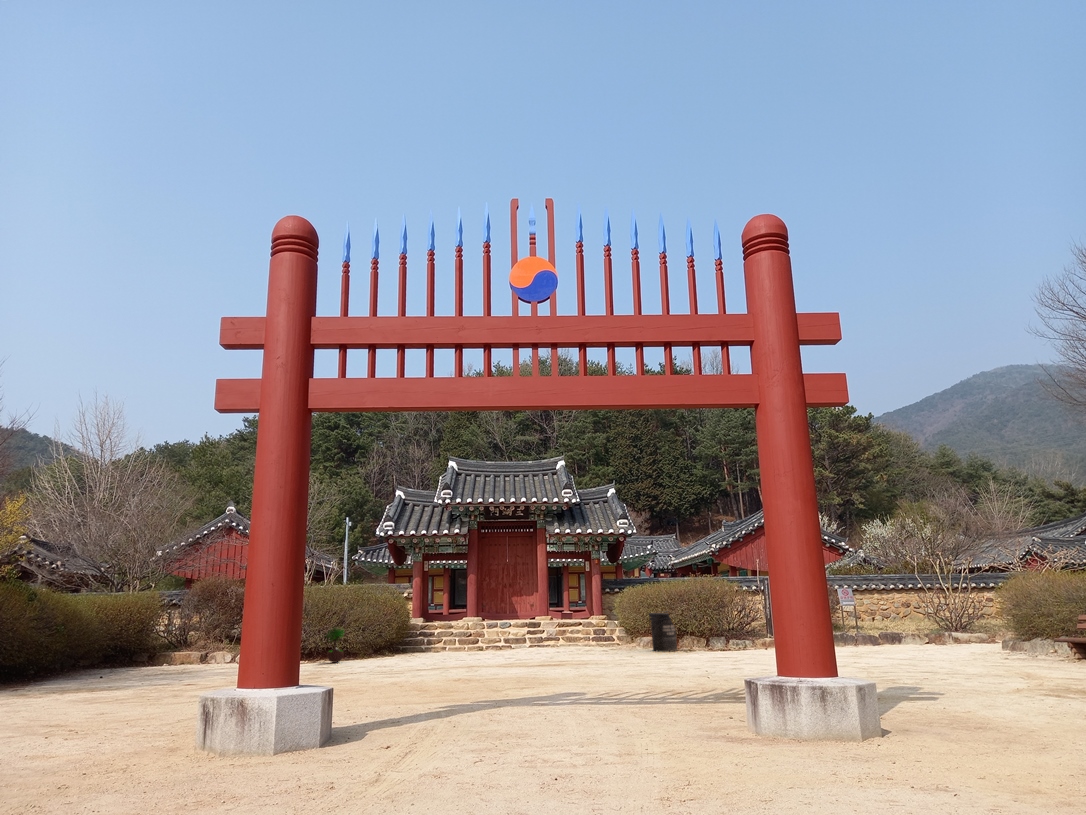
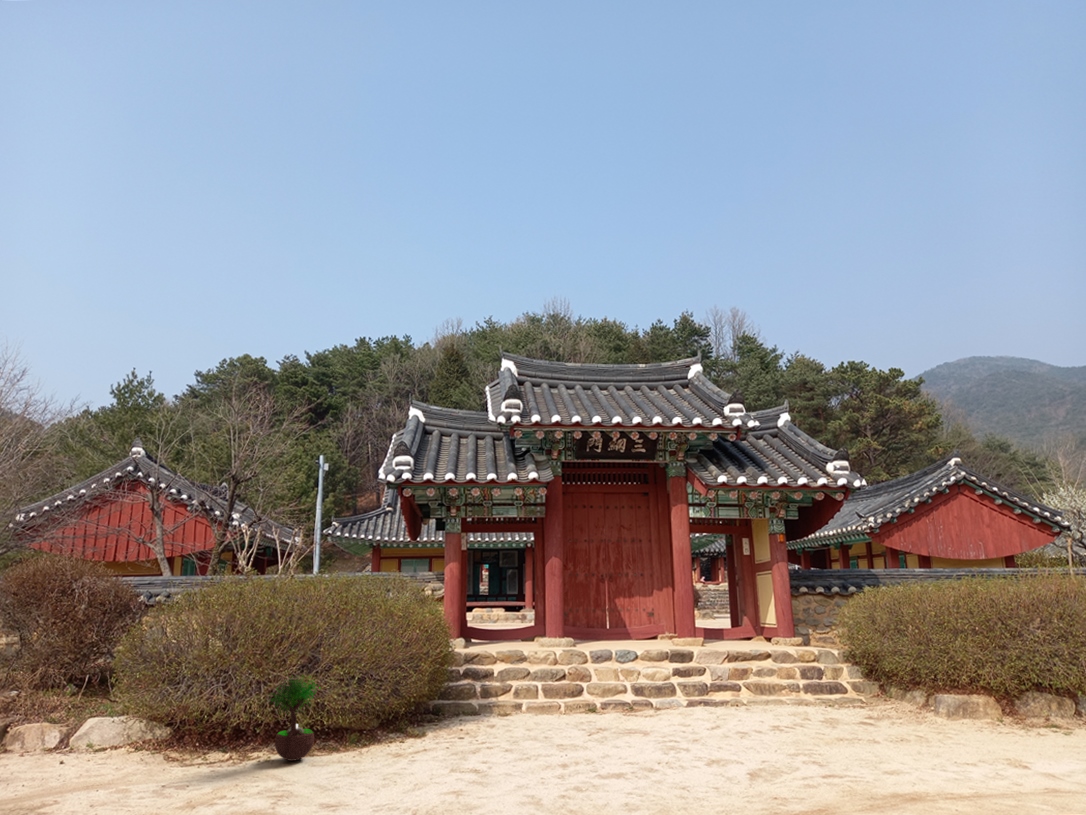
trash can: present [649,611,677,652] -> none [958,639,1031,730]

